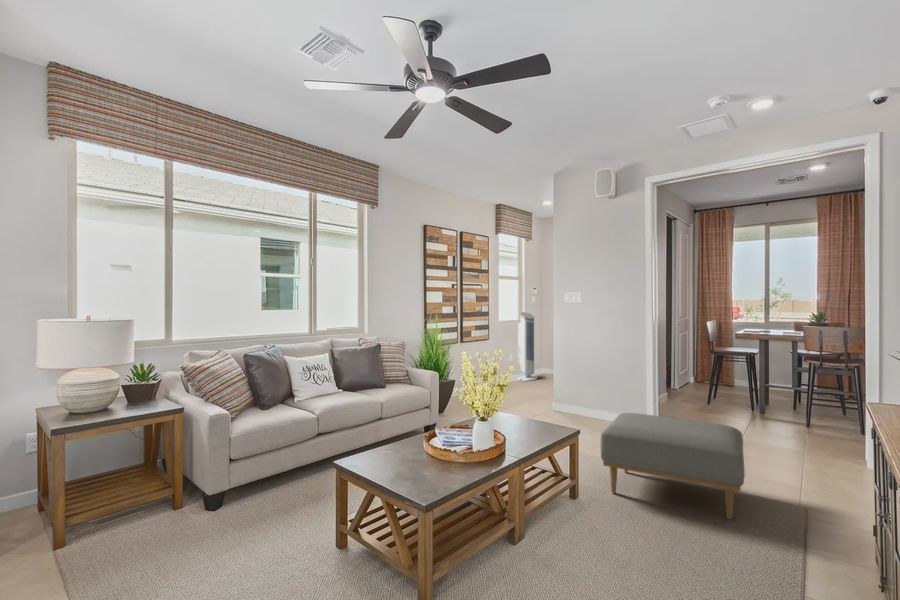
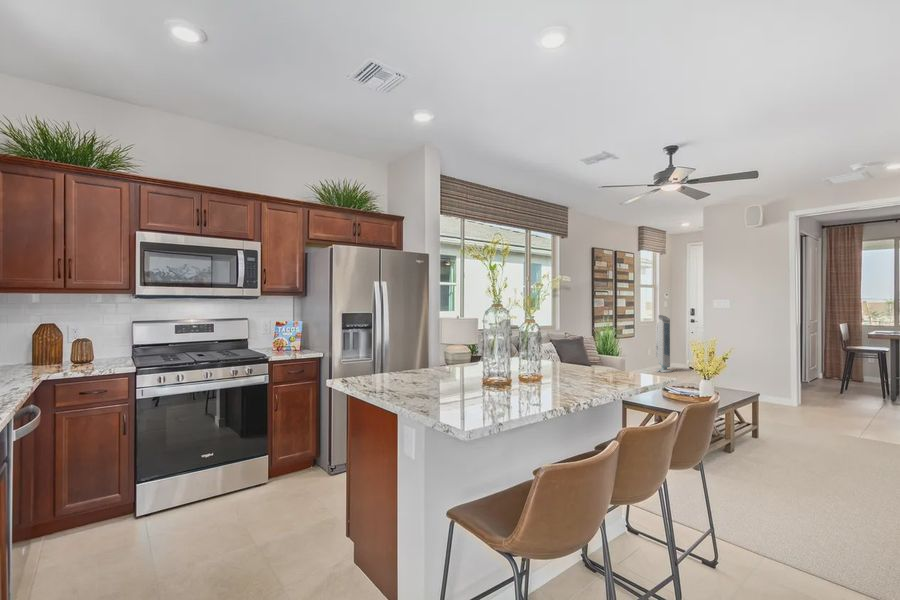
ottoman: present [600,413,745,519] -> none [770,388,884,455]

